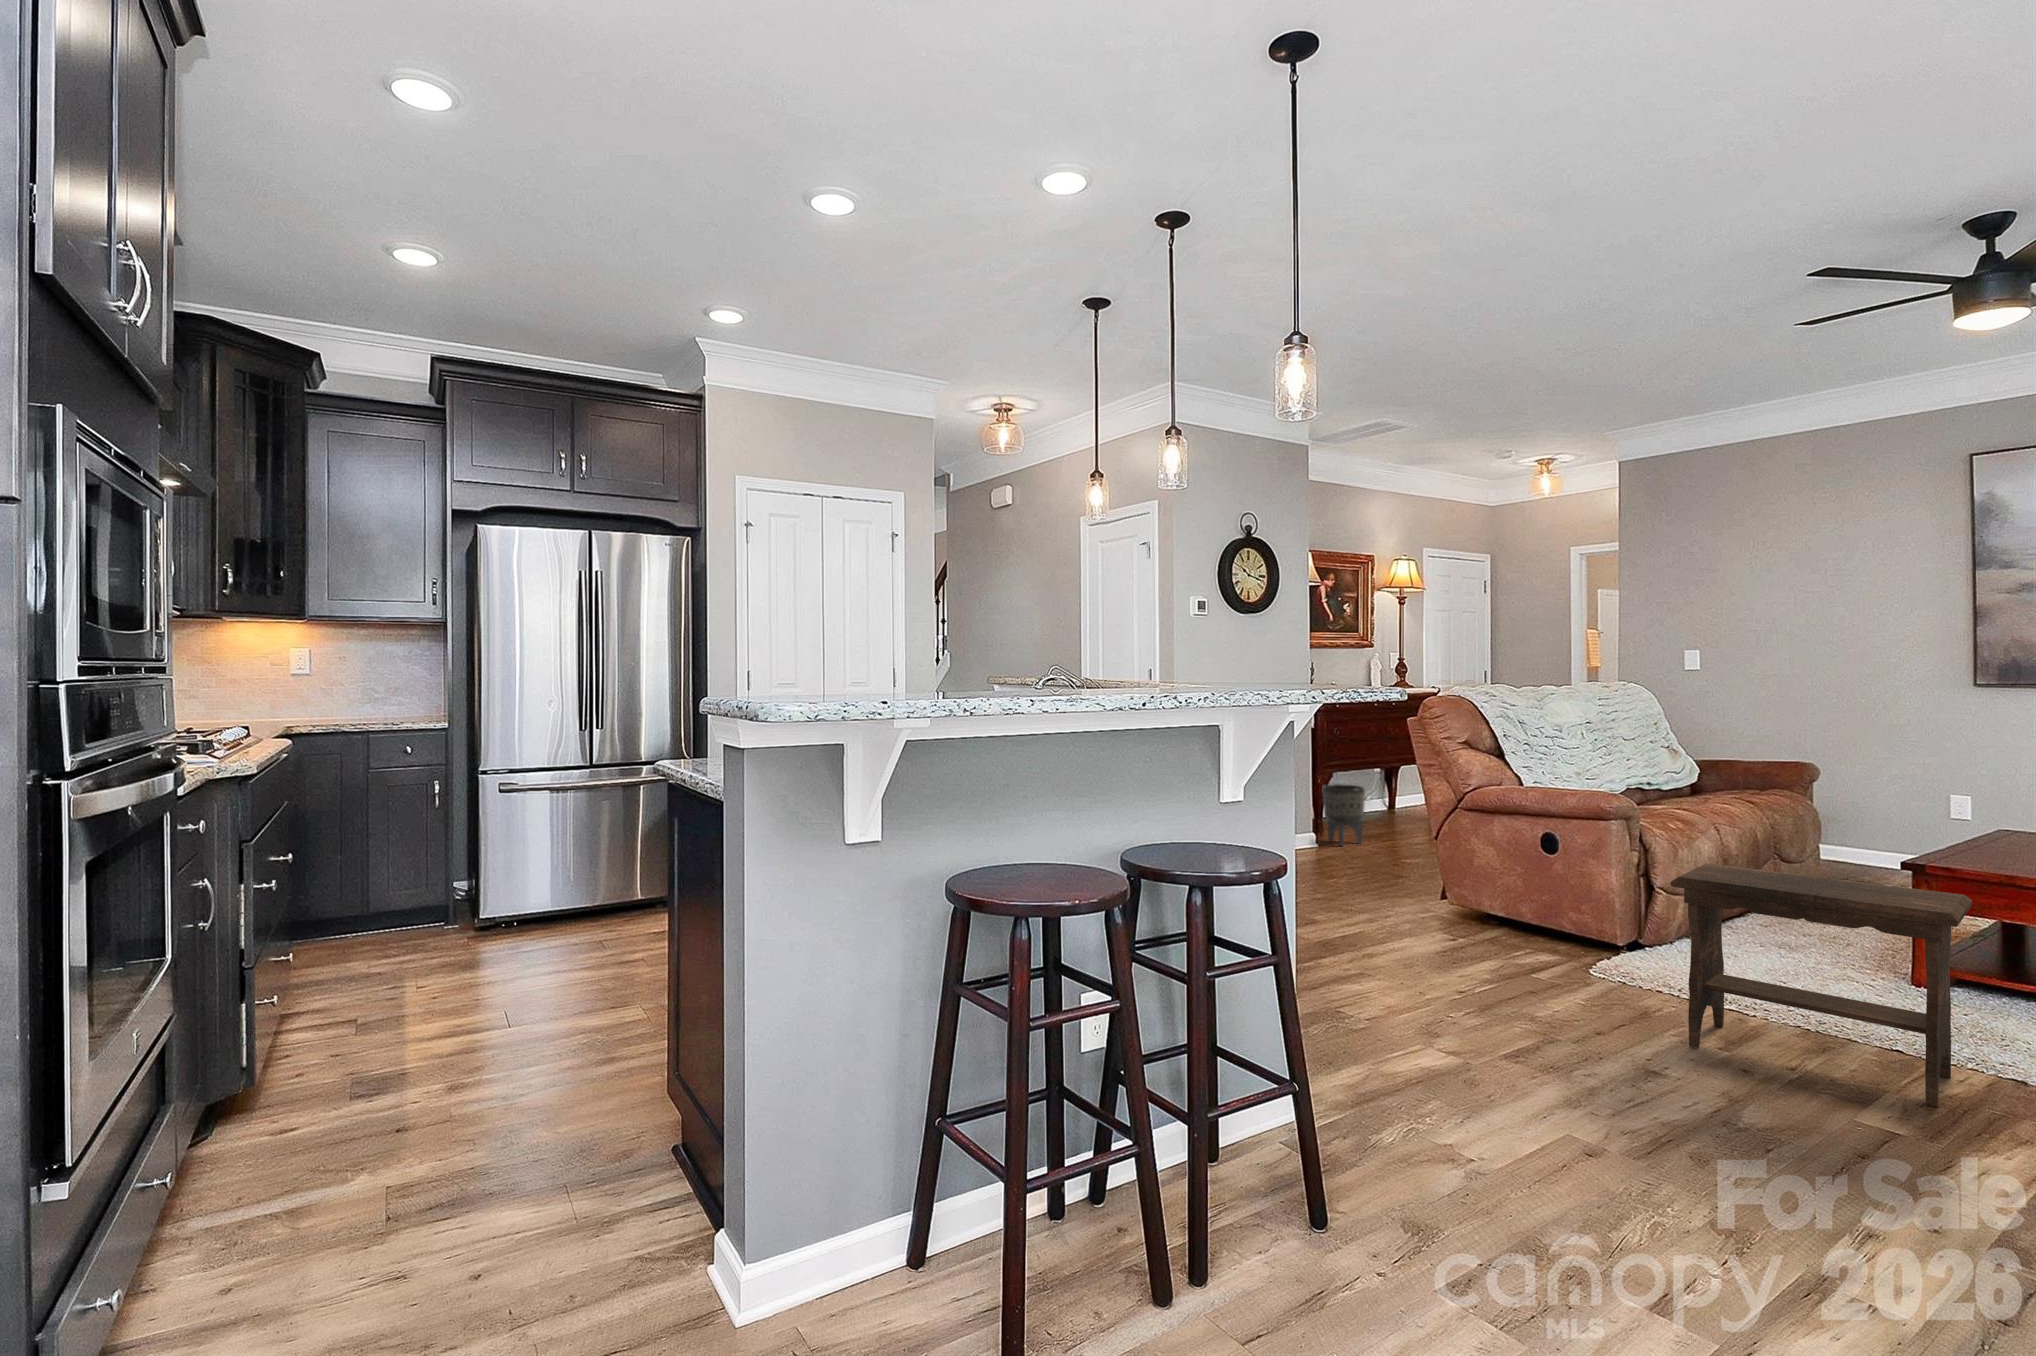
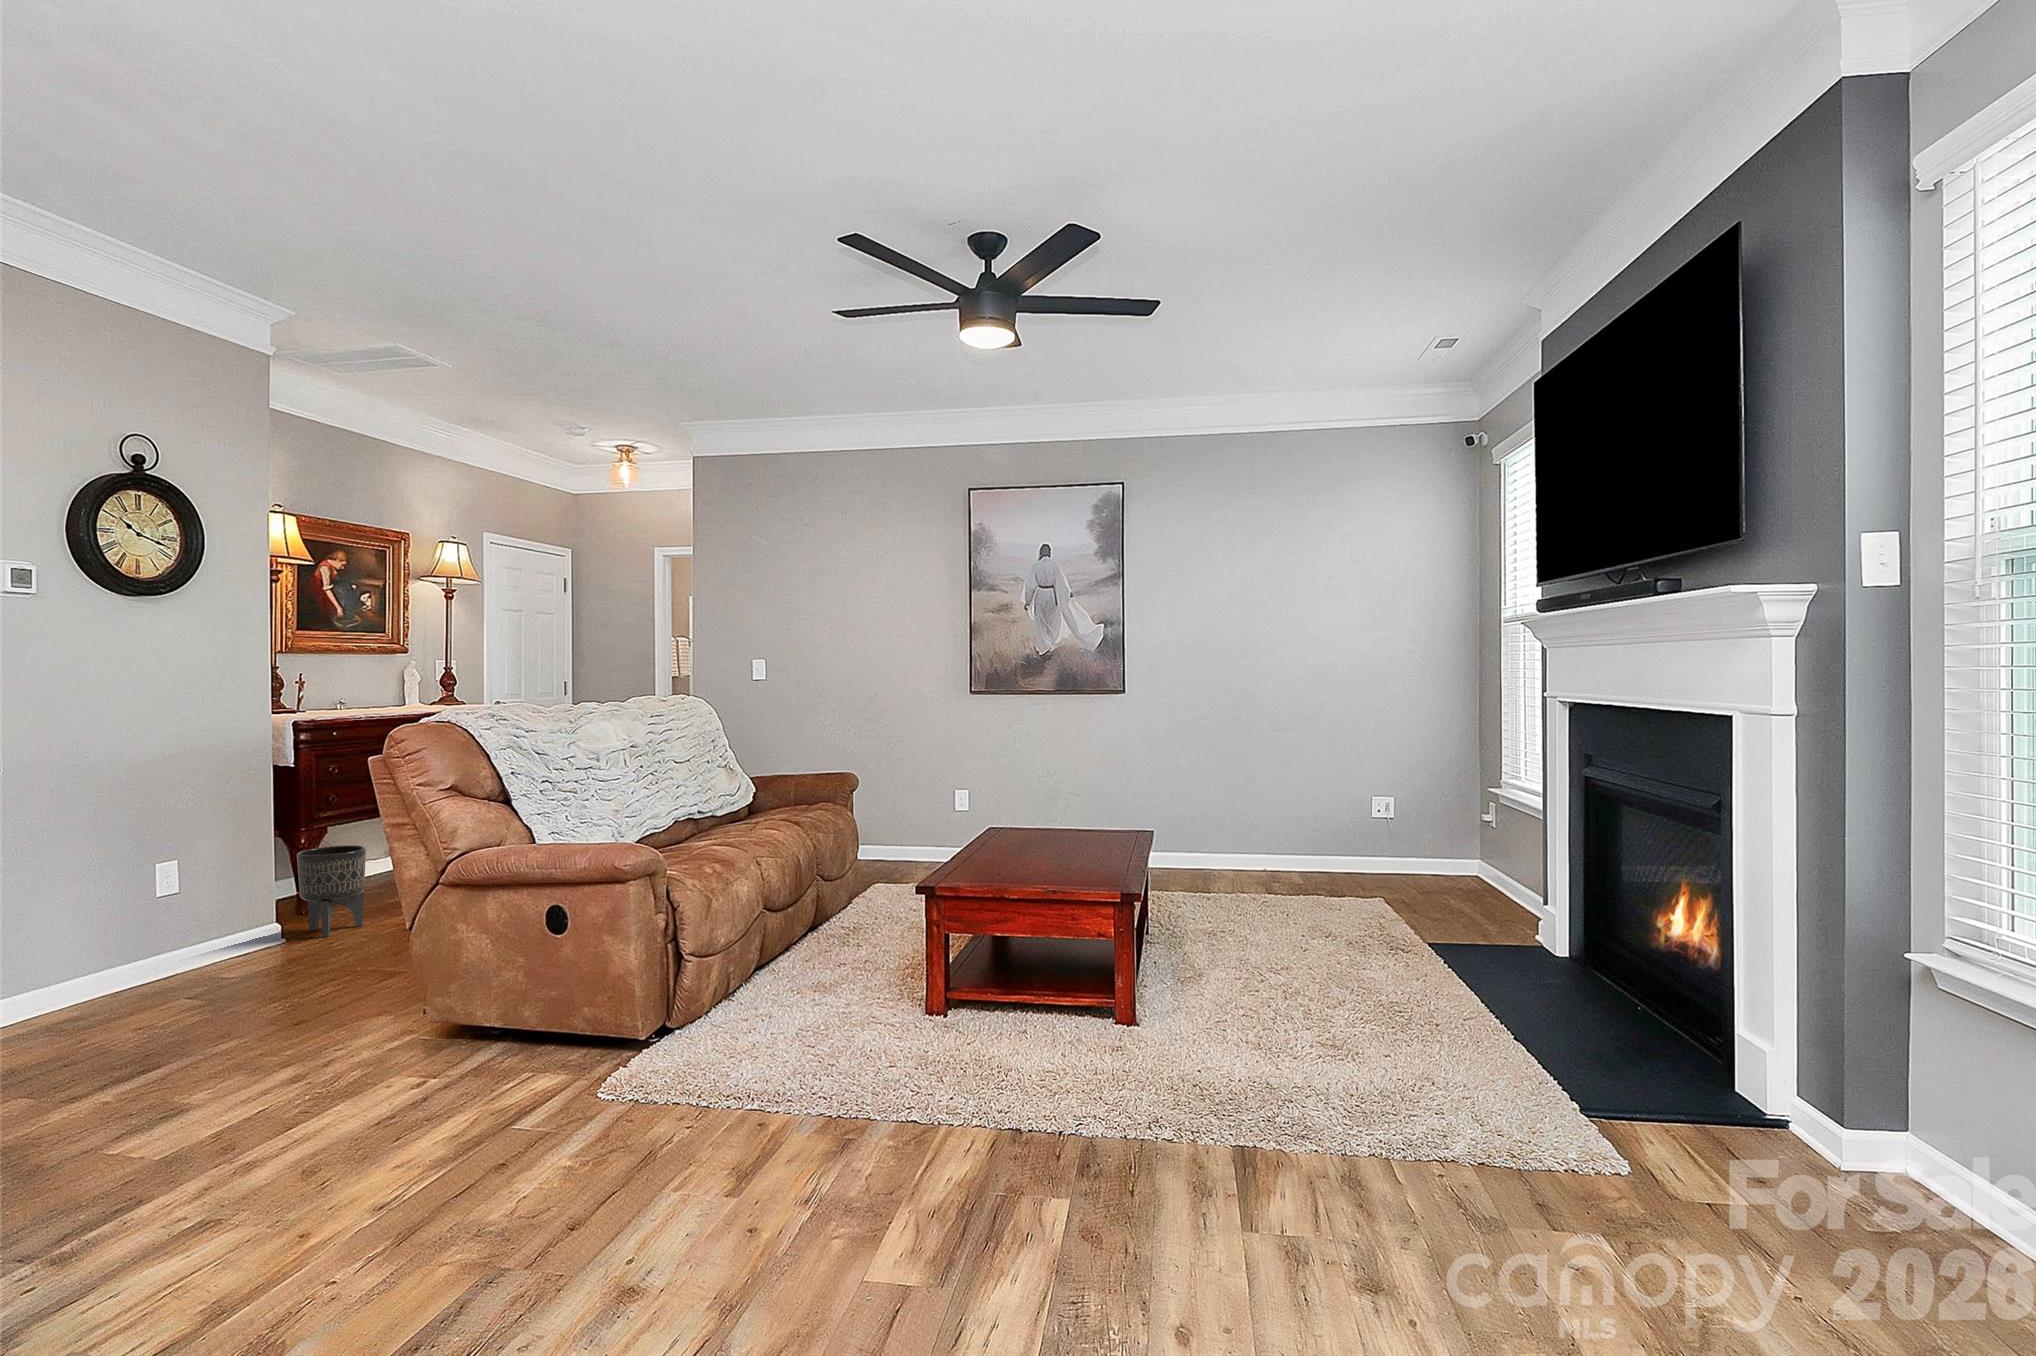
footstool: present [1671,863,1972,1107] -> none [656,938,956,1205]

